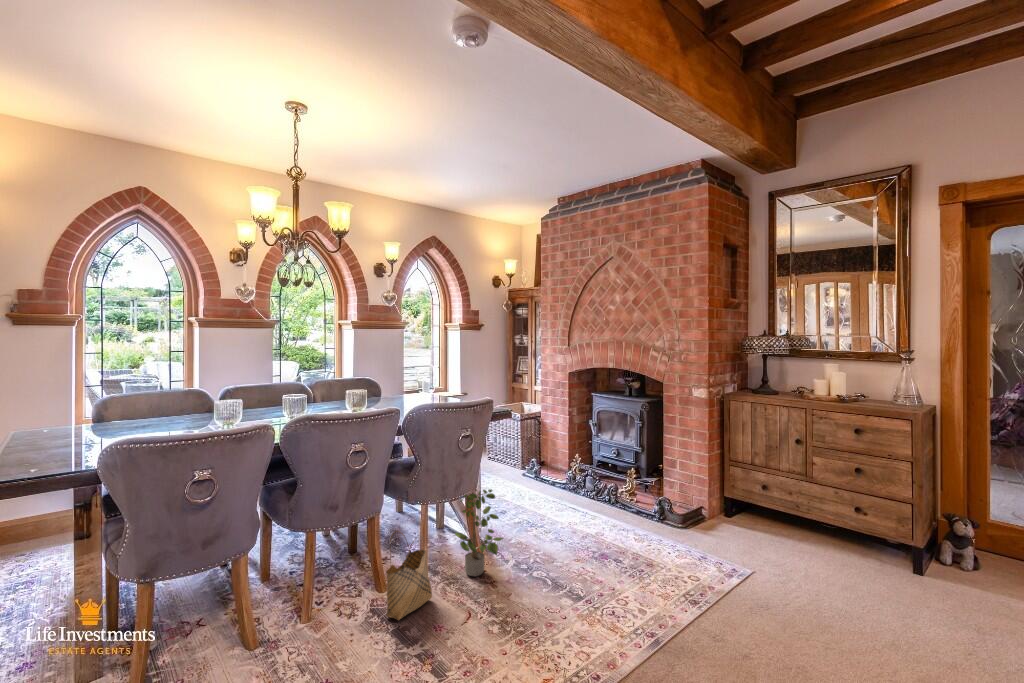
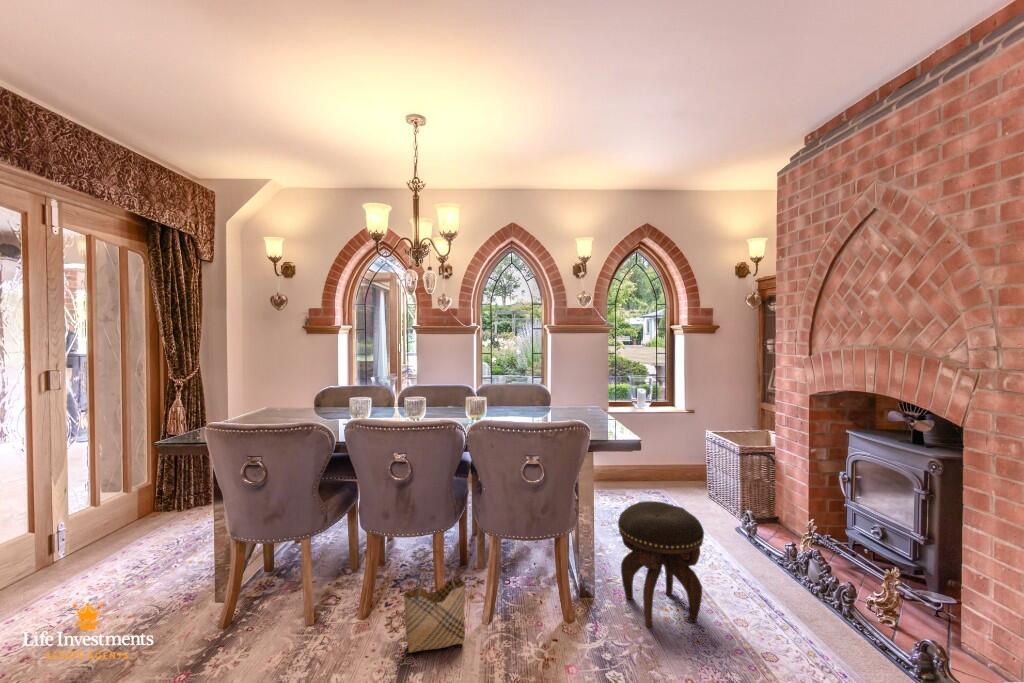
footstool: none [499,458,558,544] -> present [618,501,704,627]
potted plant: present [455,489,503,577] -> none [513,530,579,641]

